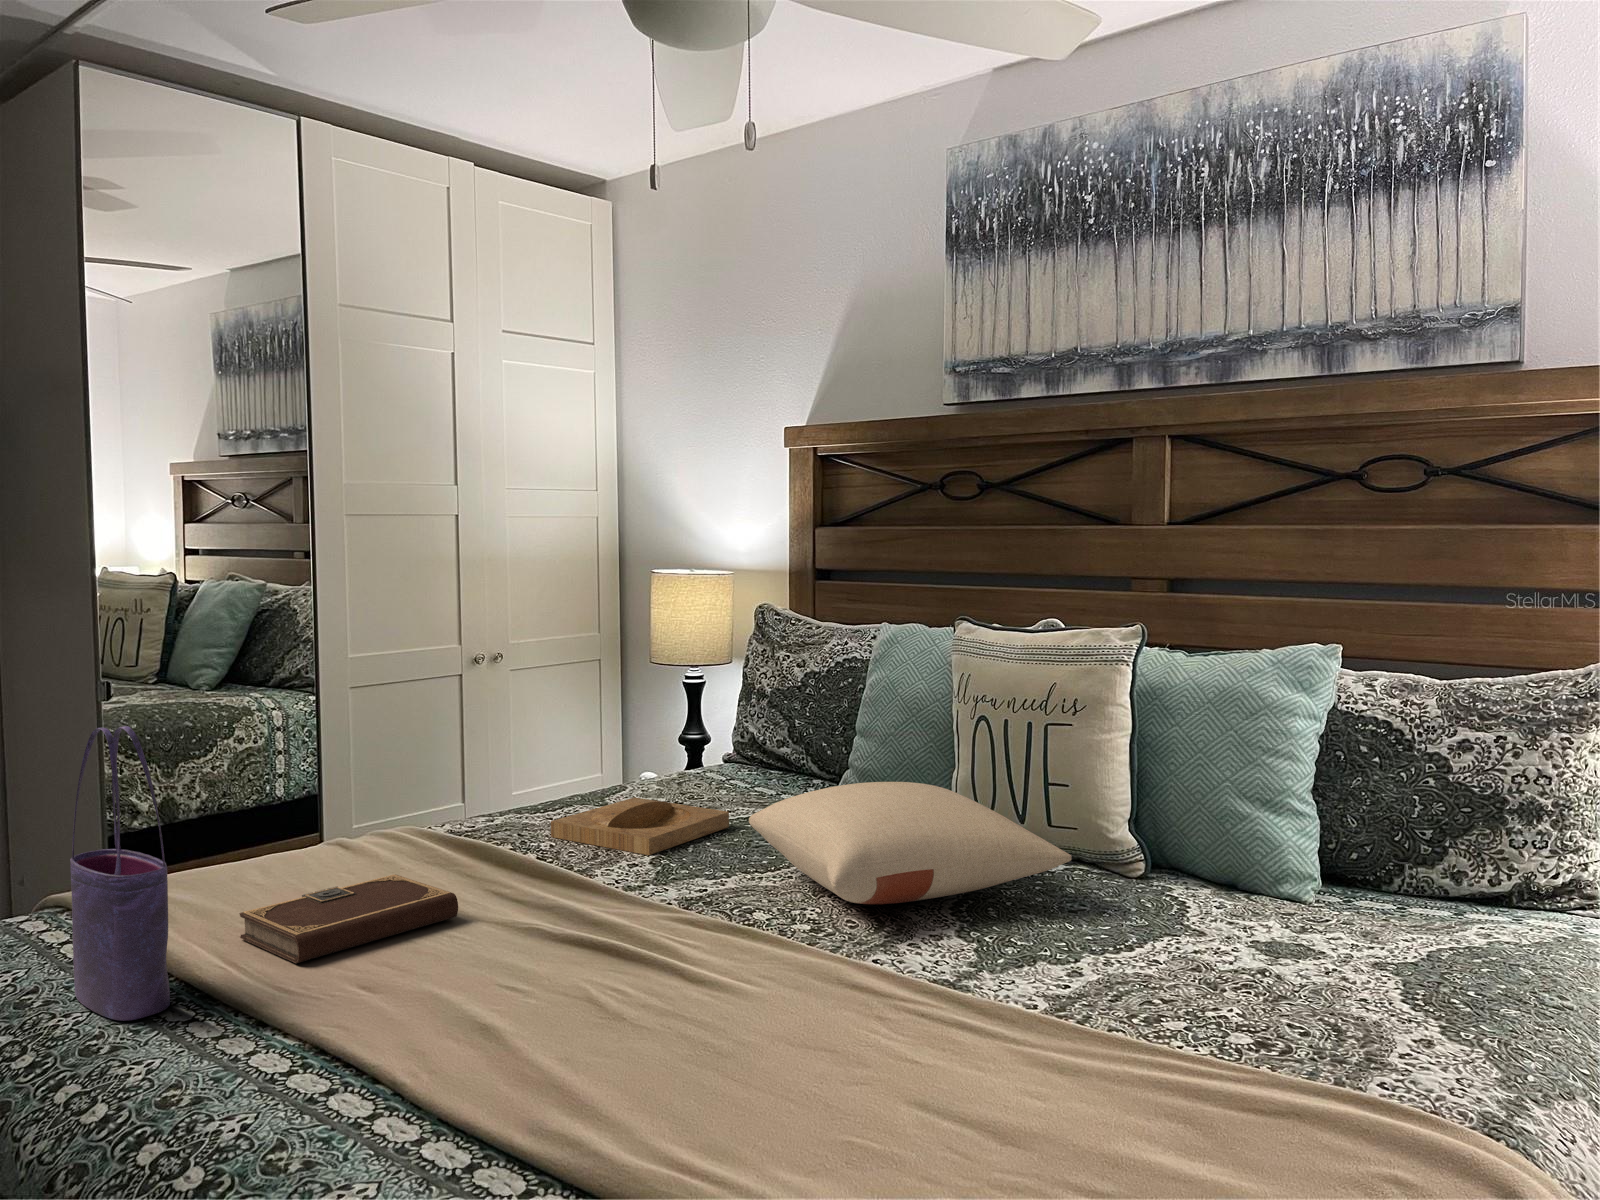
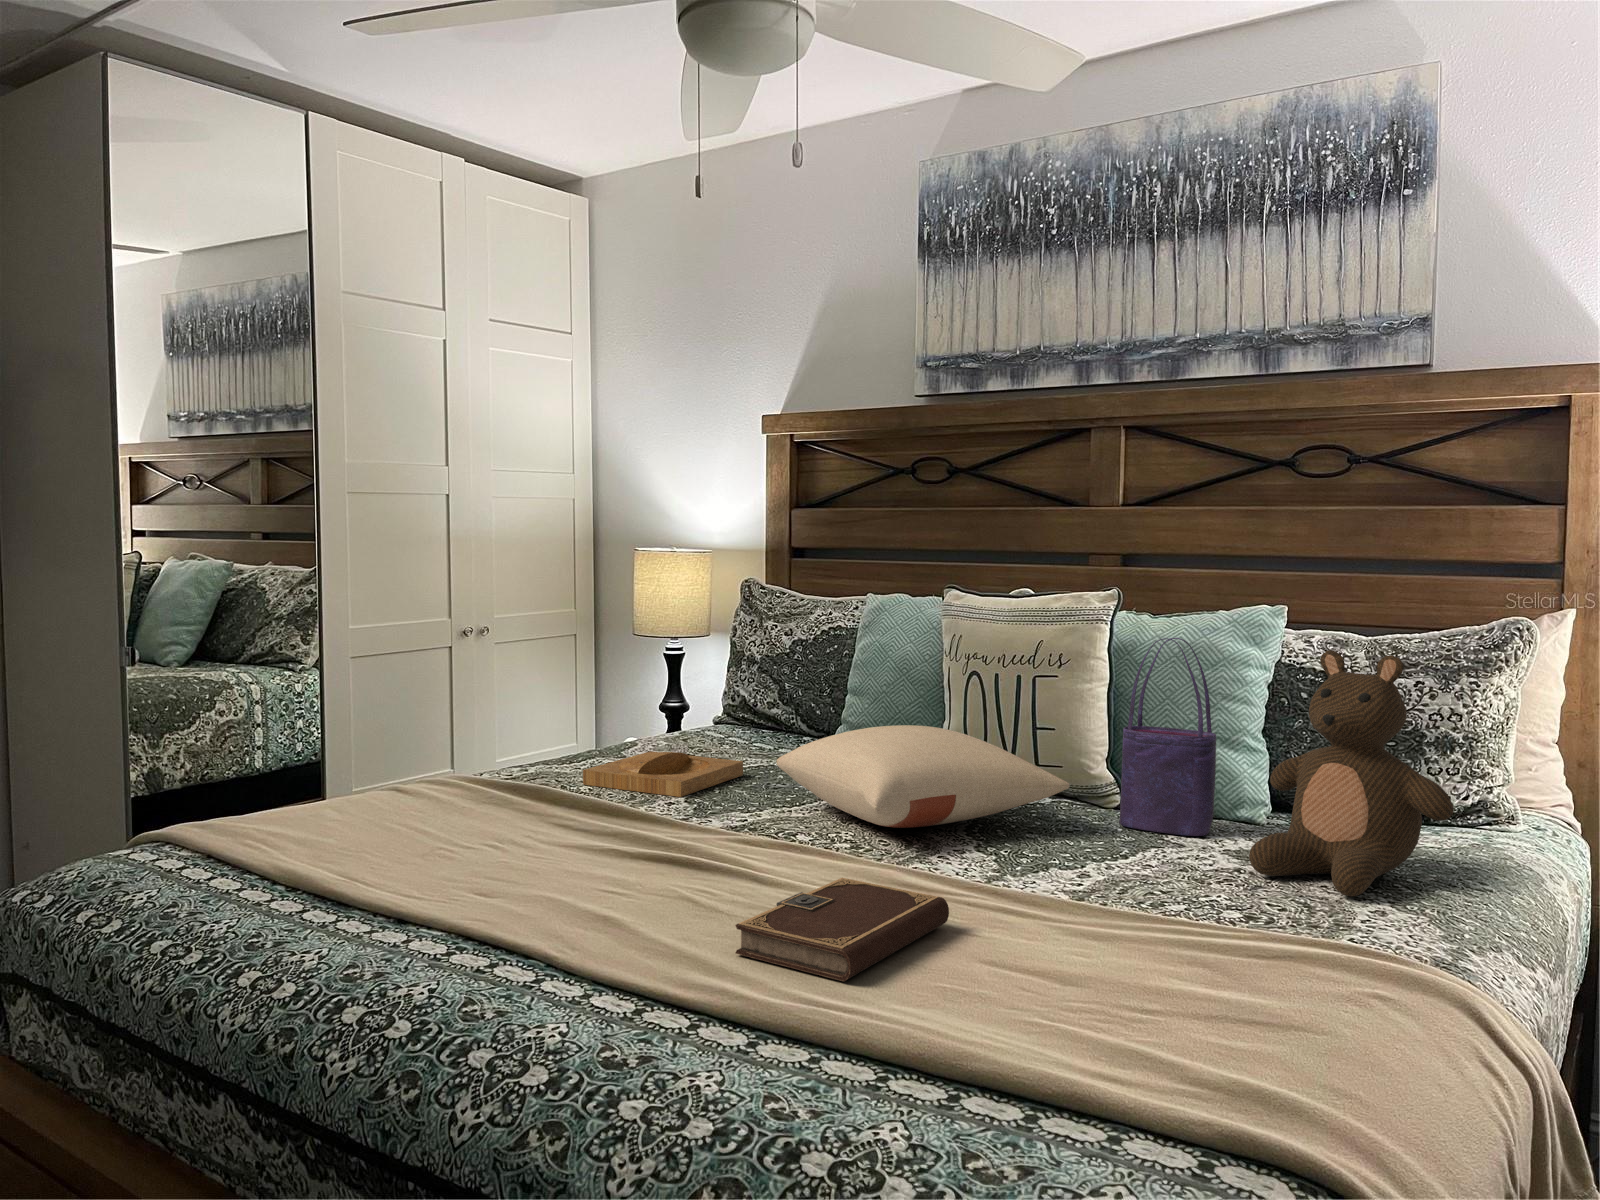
stuffed bear: none [1273,709,1526,1016] -> present [1249,650,1453,896]
tote bag: present [70,726,170,1021] -> present [1119,638,1216,836]
notebook: present [239,874,458,963] -> present [735,878,949,981]

